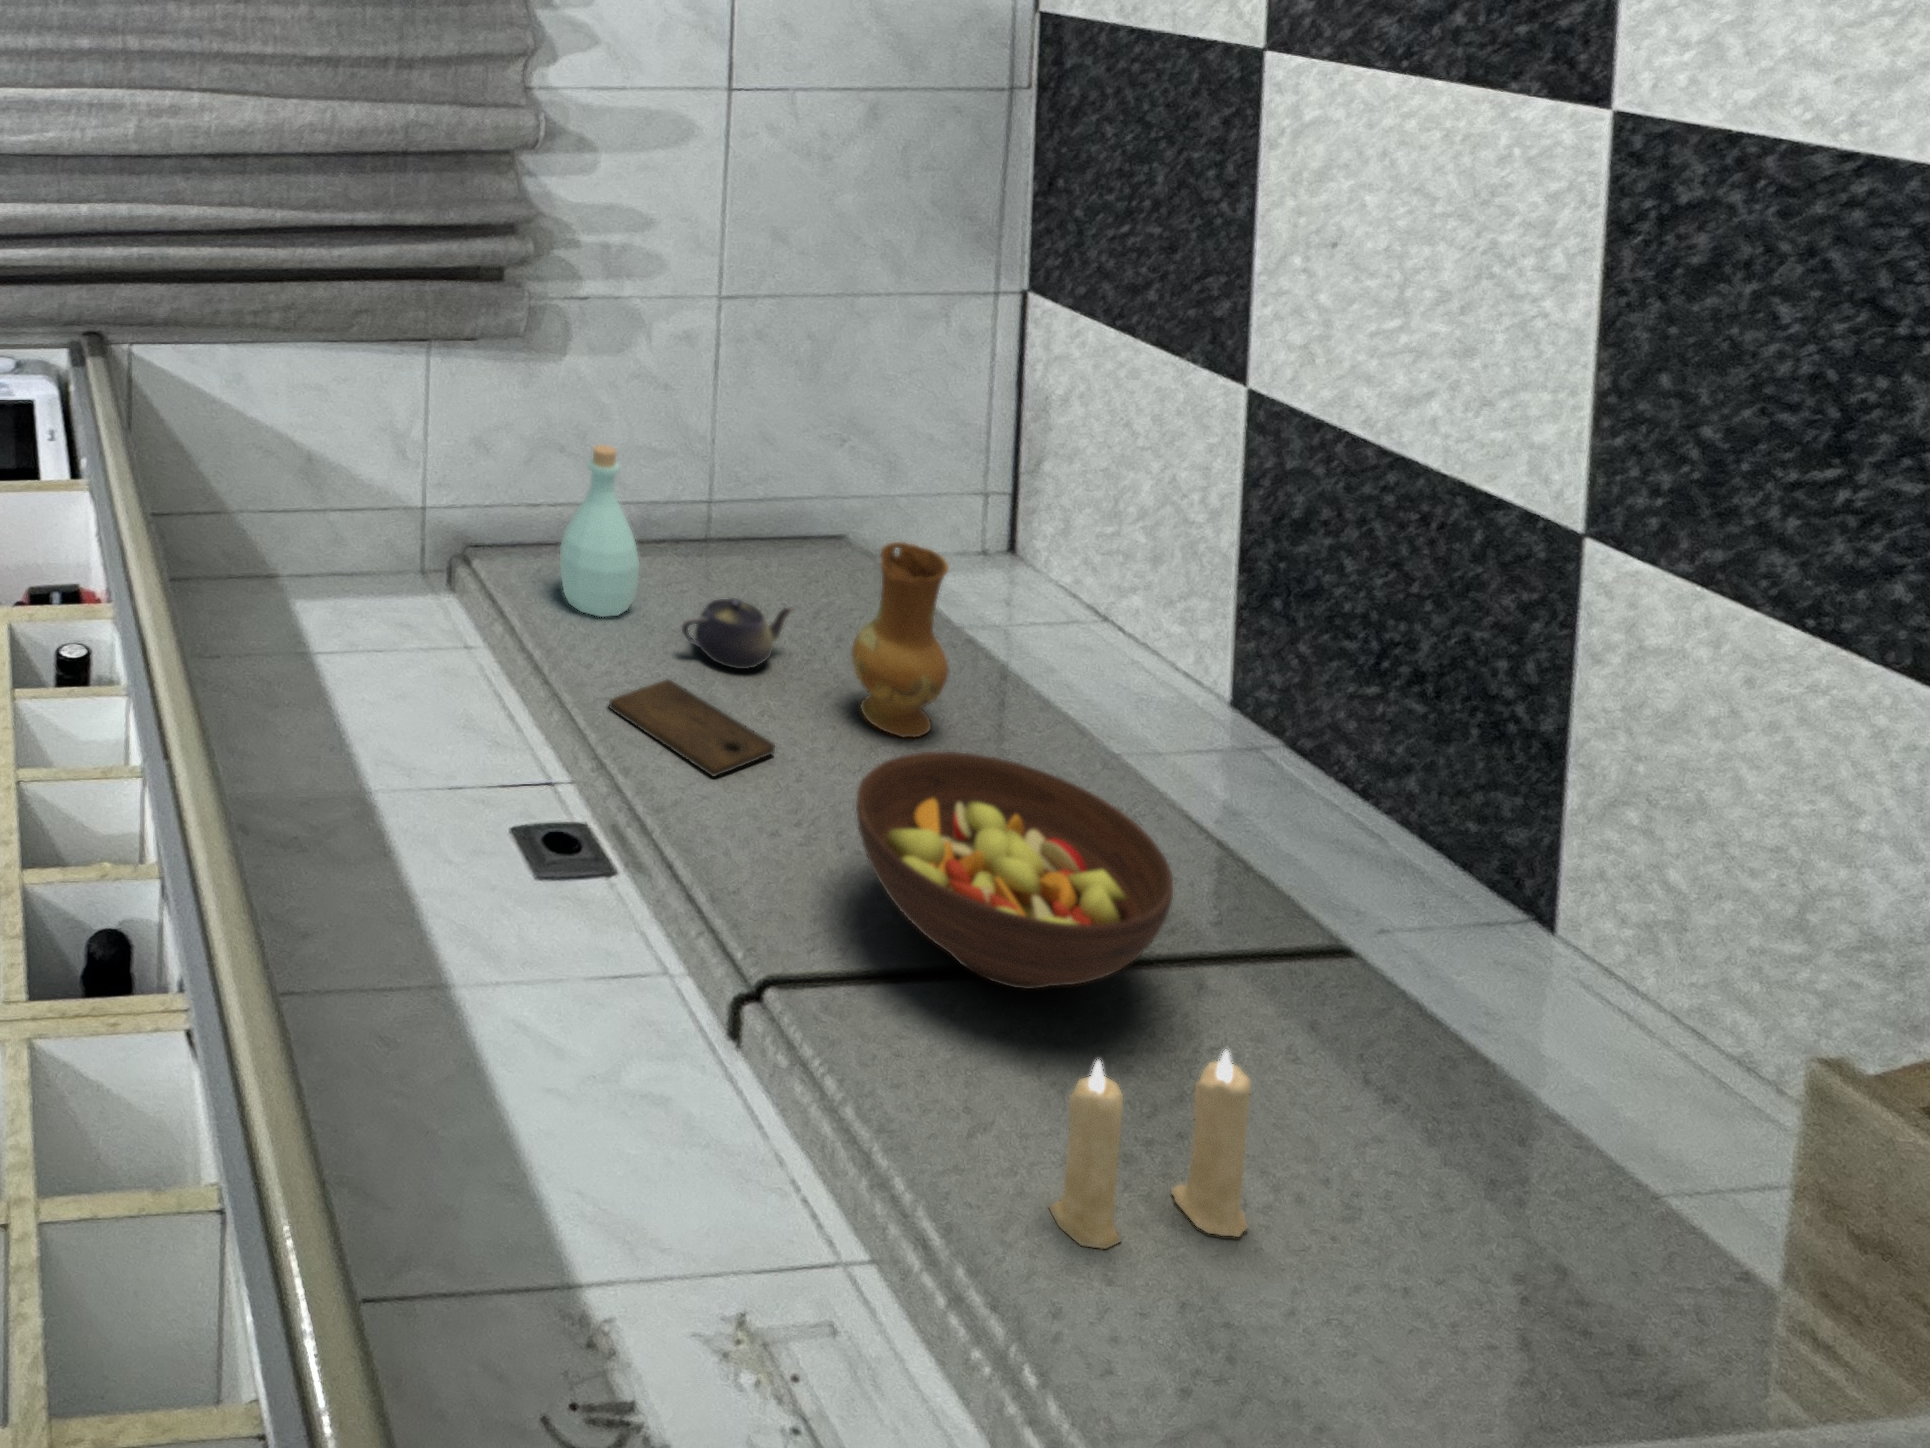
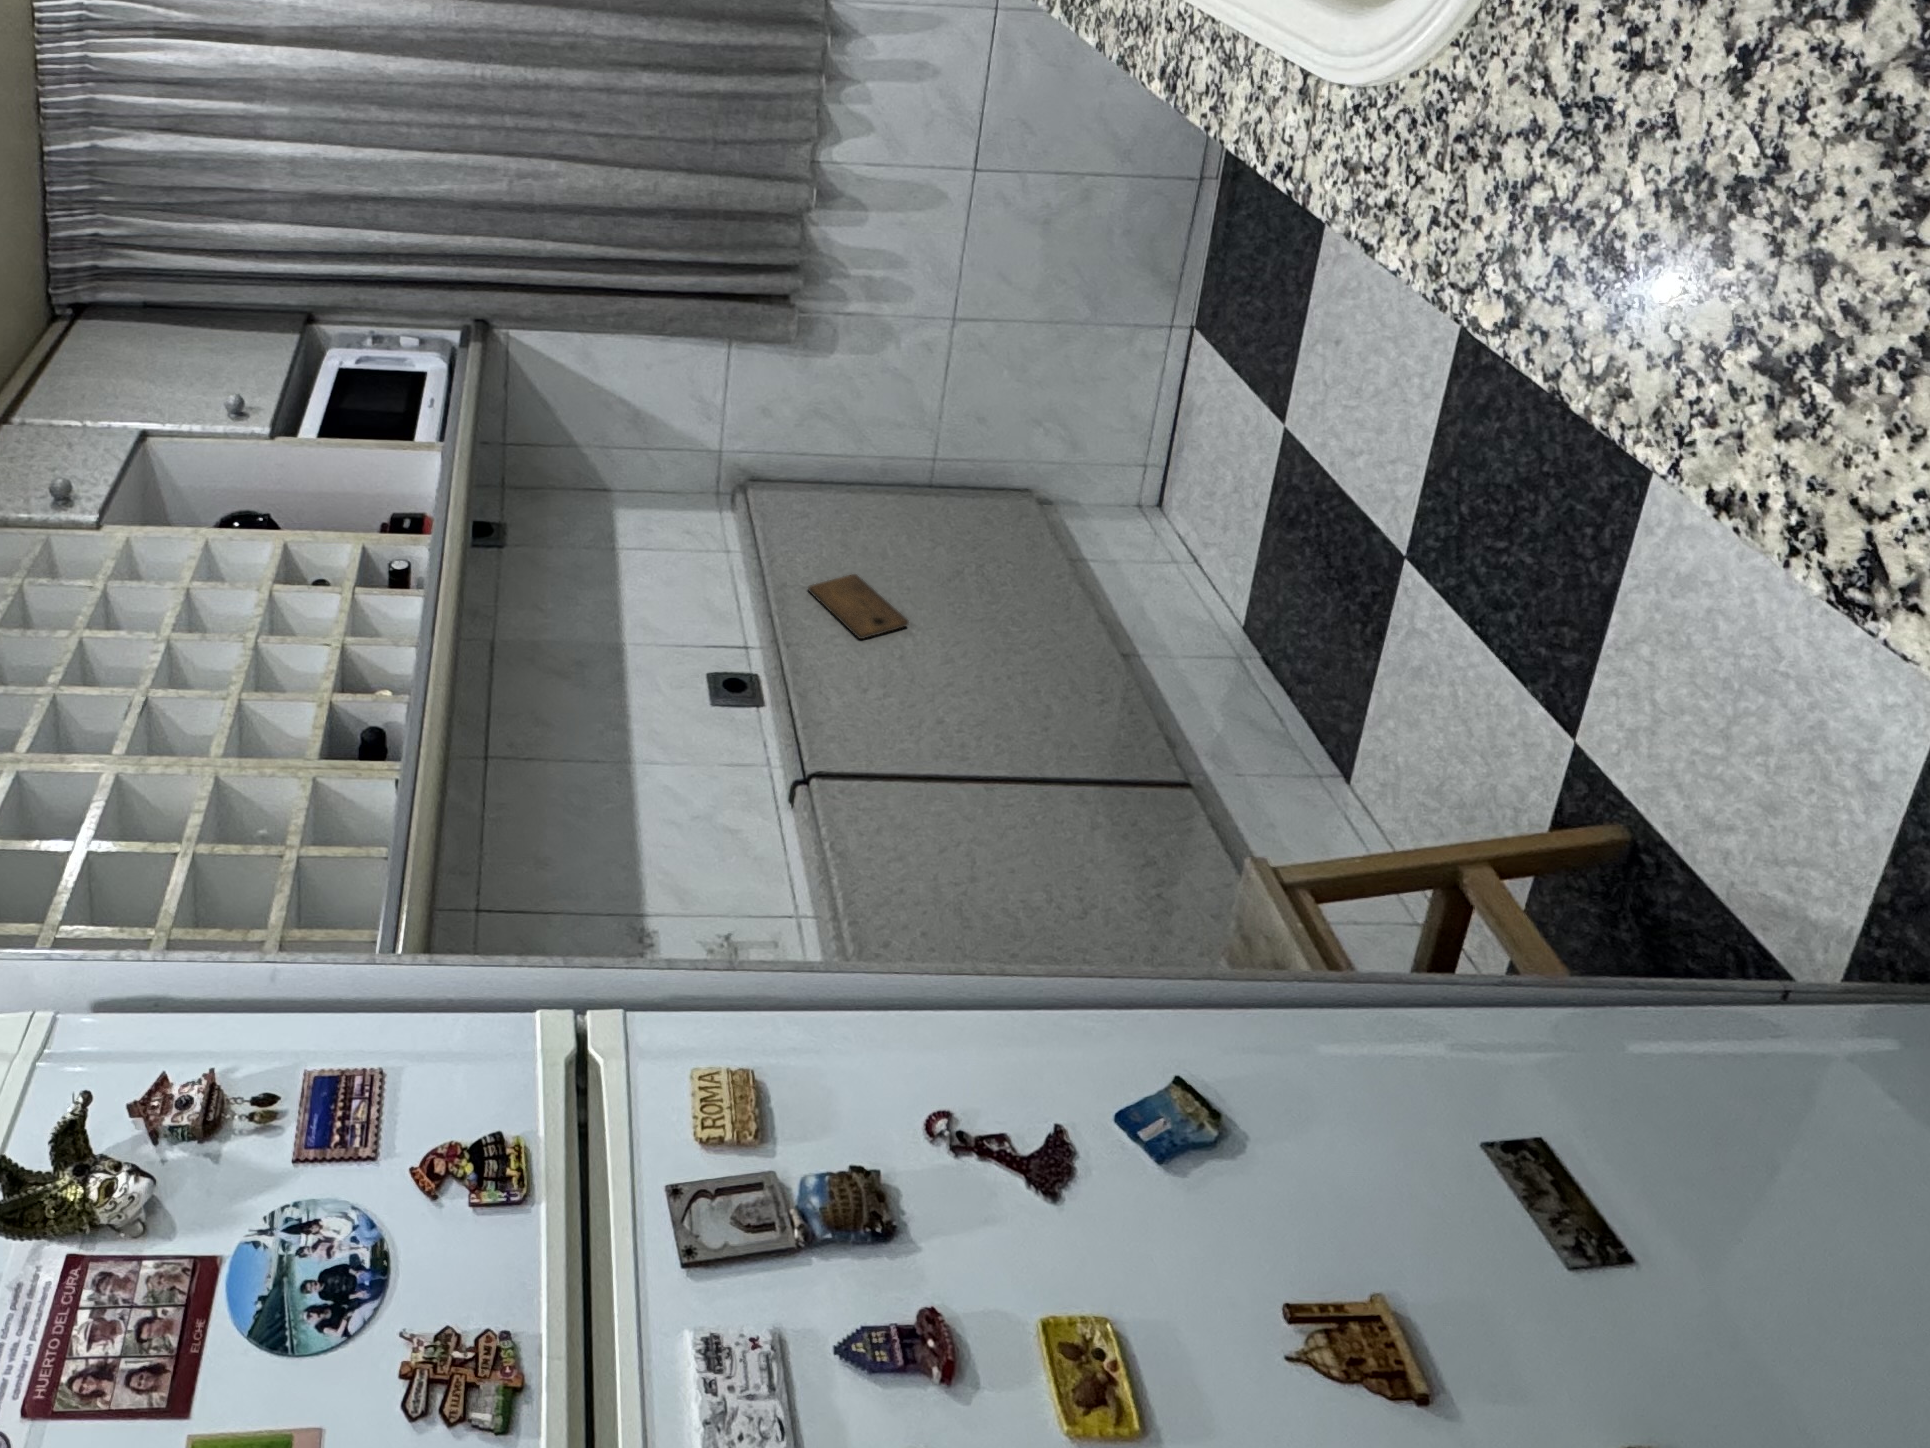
bottle: present [560,445,639,617] -> none [804,413,860,527]
ceramic jug: present [852,542,949,738] -> none [977,496,1045,620]
teapot: present [682,598,792,669] -> none [874,522,956,569]
fruit bowl: present [856,752,1173,989] -> none [915,635,1097,775]
candle: present [1049,1049,1251,1249] -> none [951,802,1074,910]

